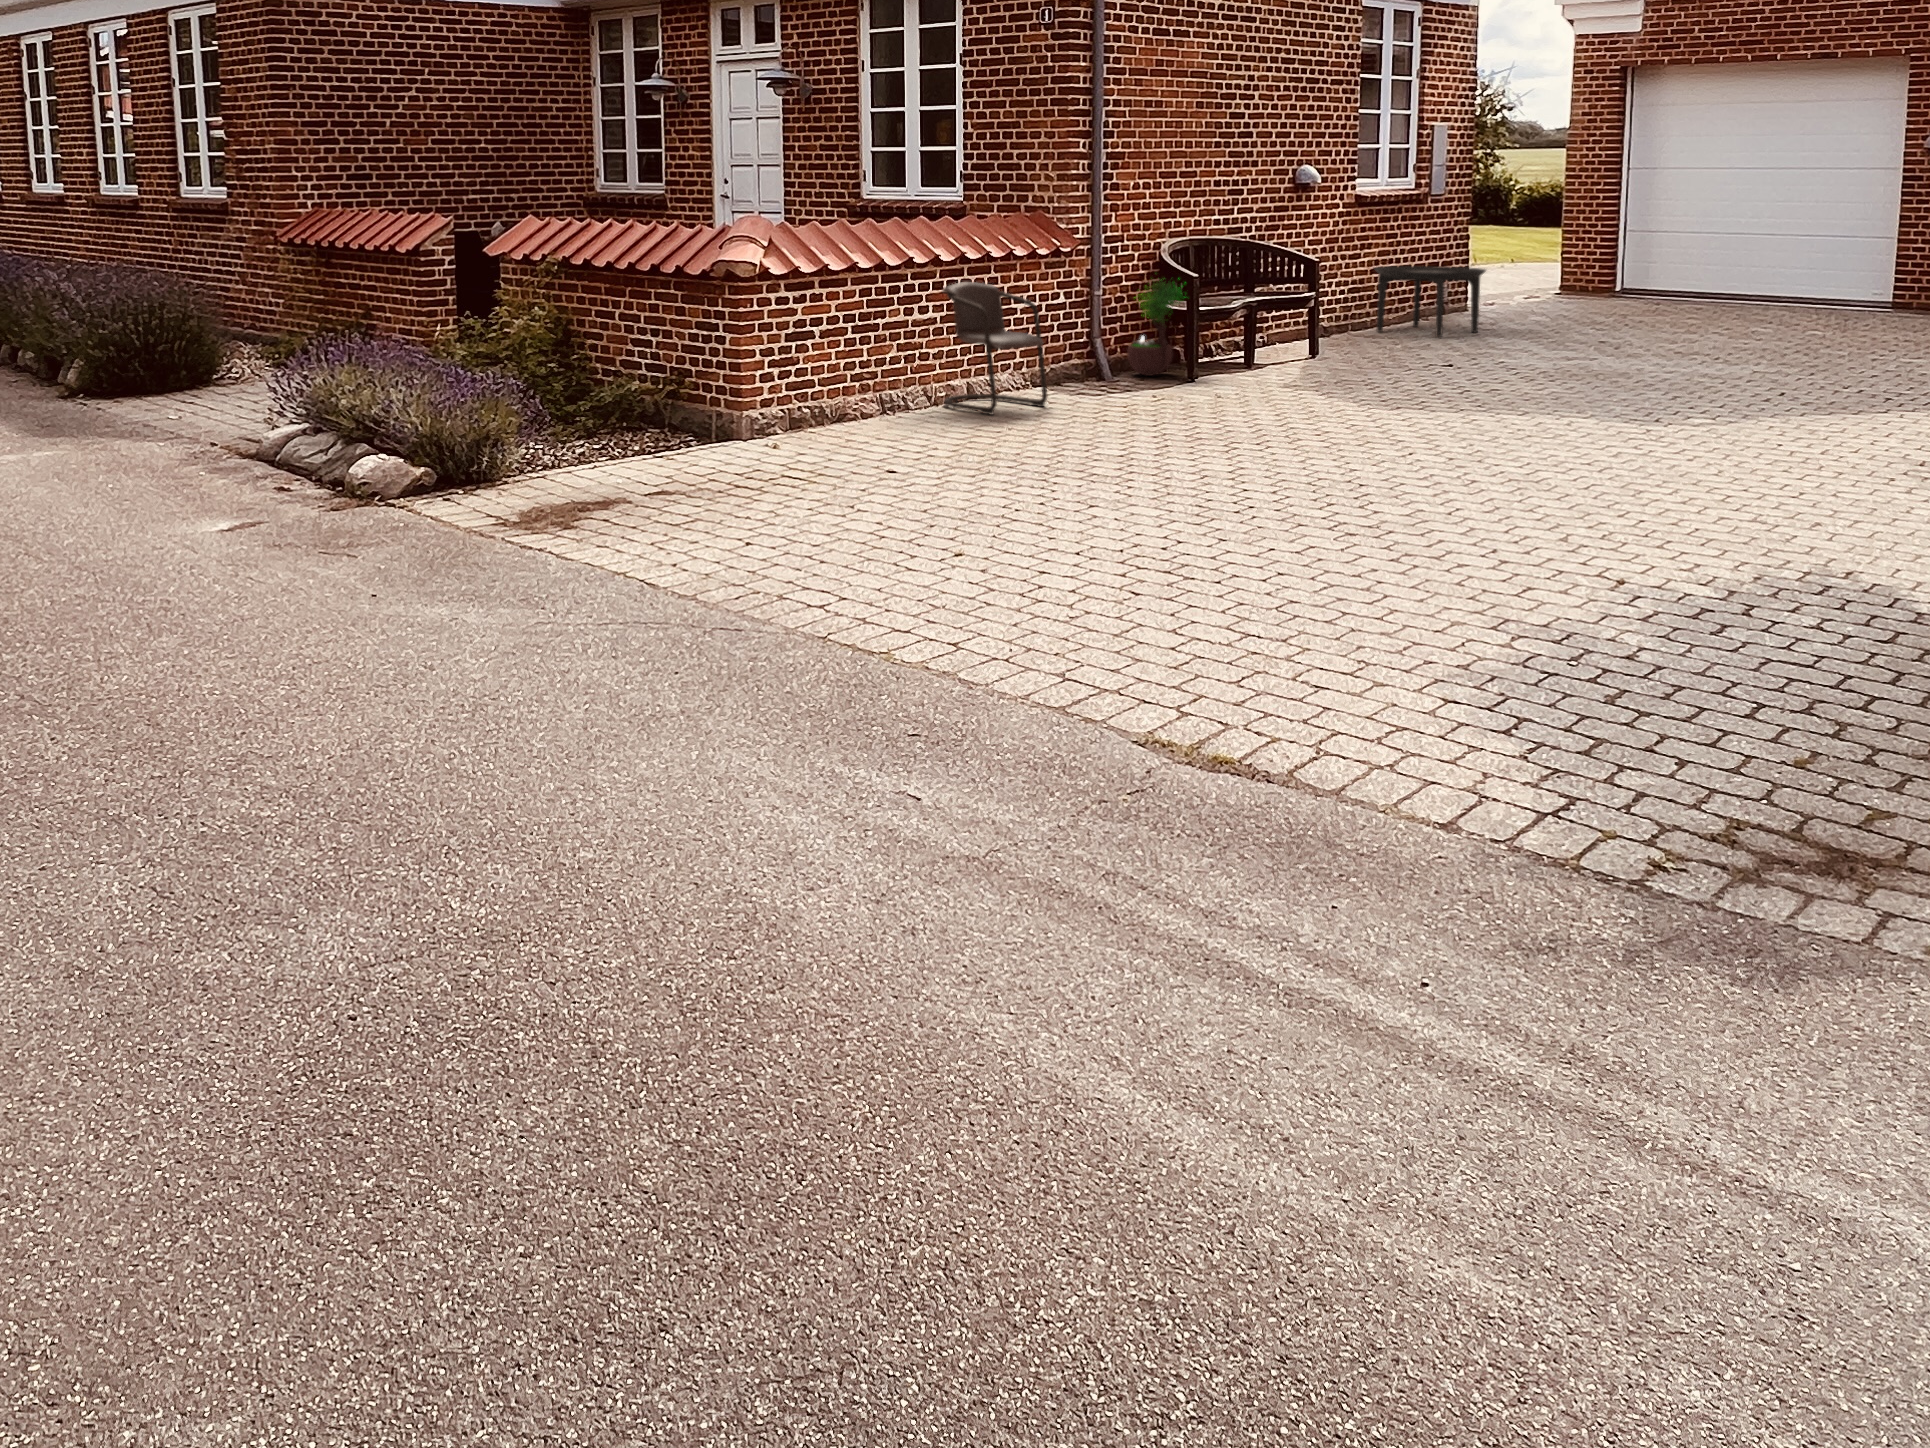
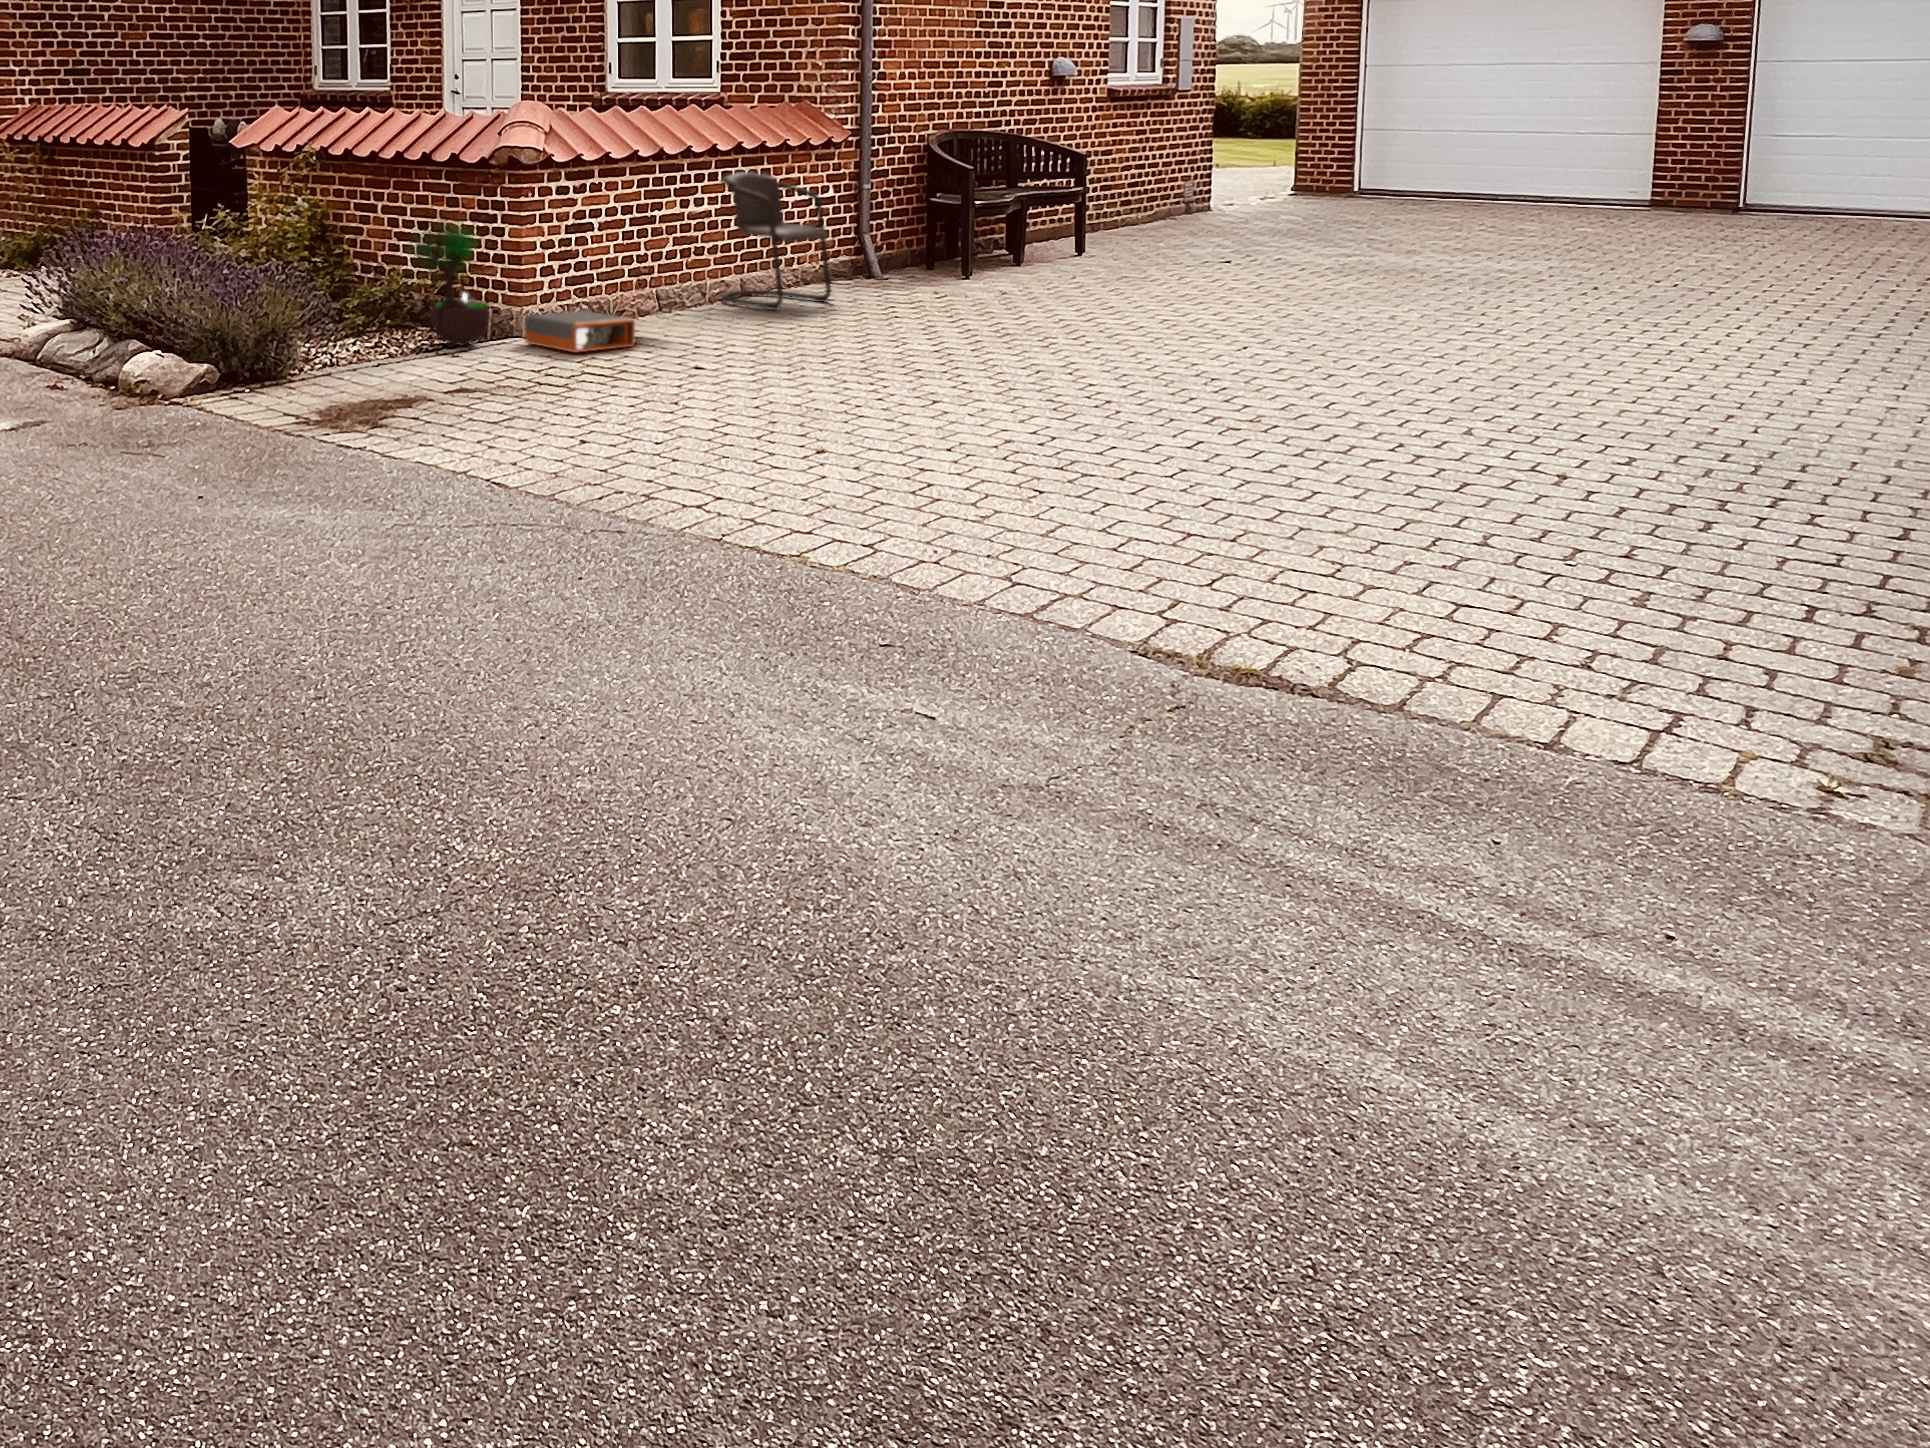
round table: present [1374,266,1486,337] -> none [1123,161,1243,233]
potted tree: present [1127,278,1183,376] -> present [409,220,489,346]
storage box: none [742,415,845,456] -> present [525,311,635,353]

